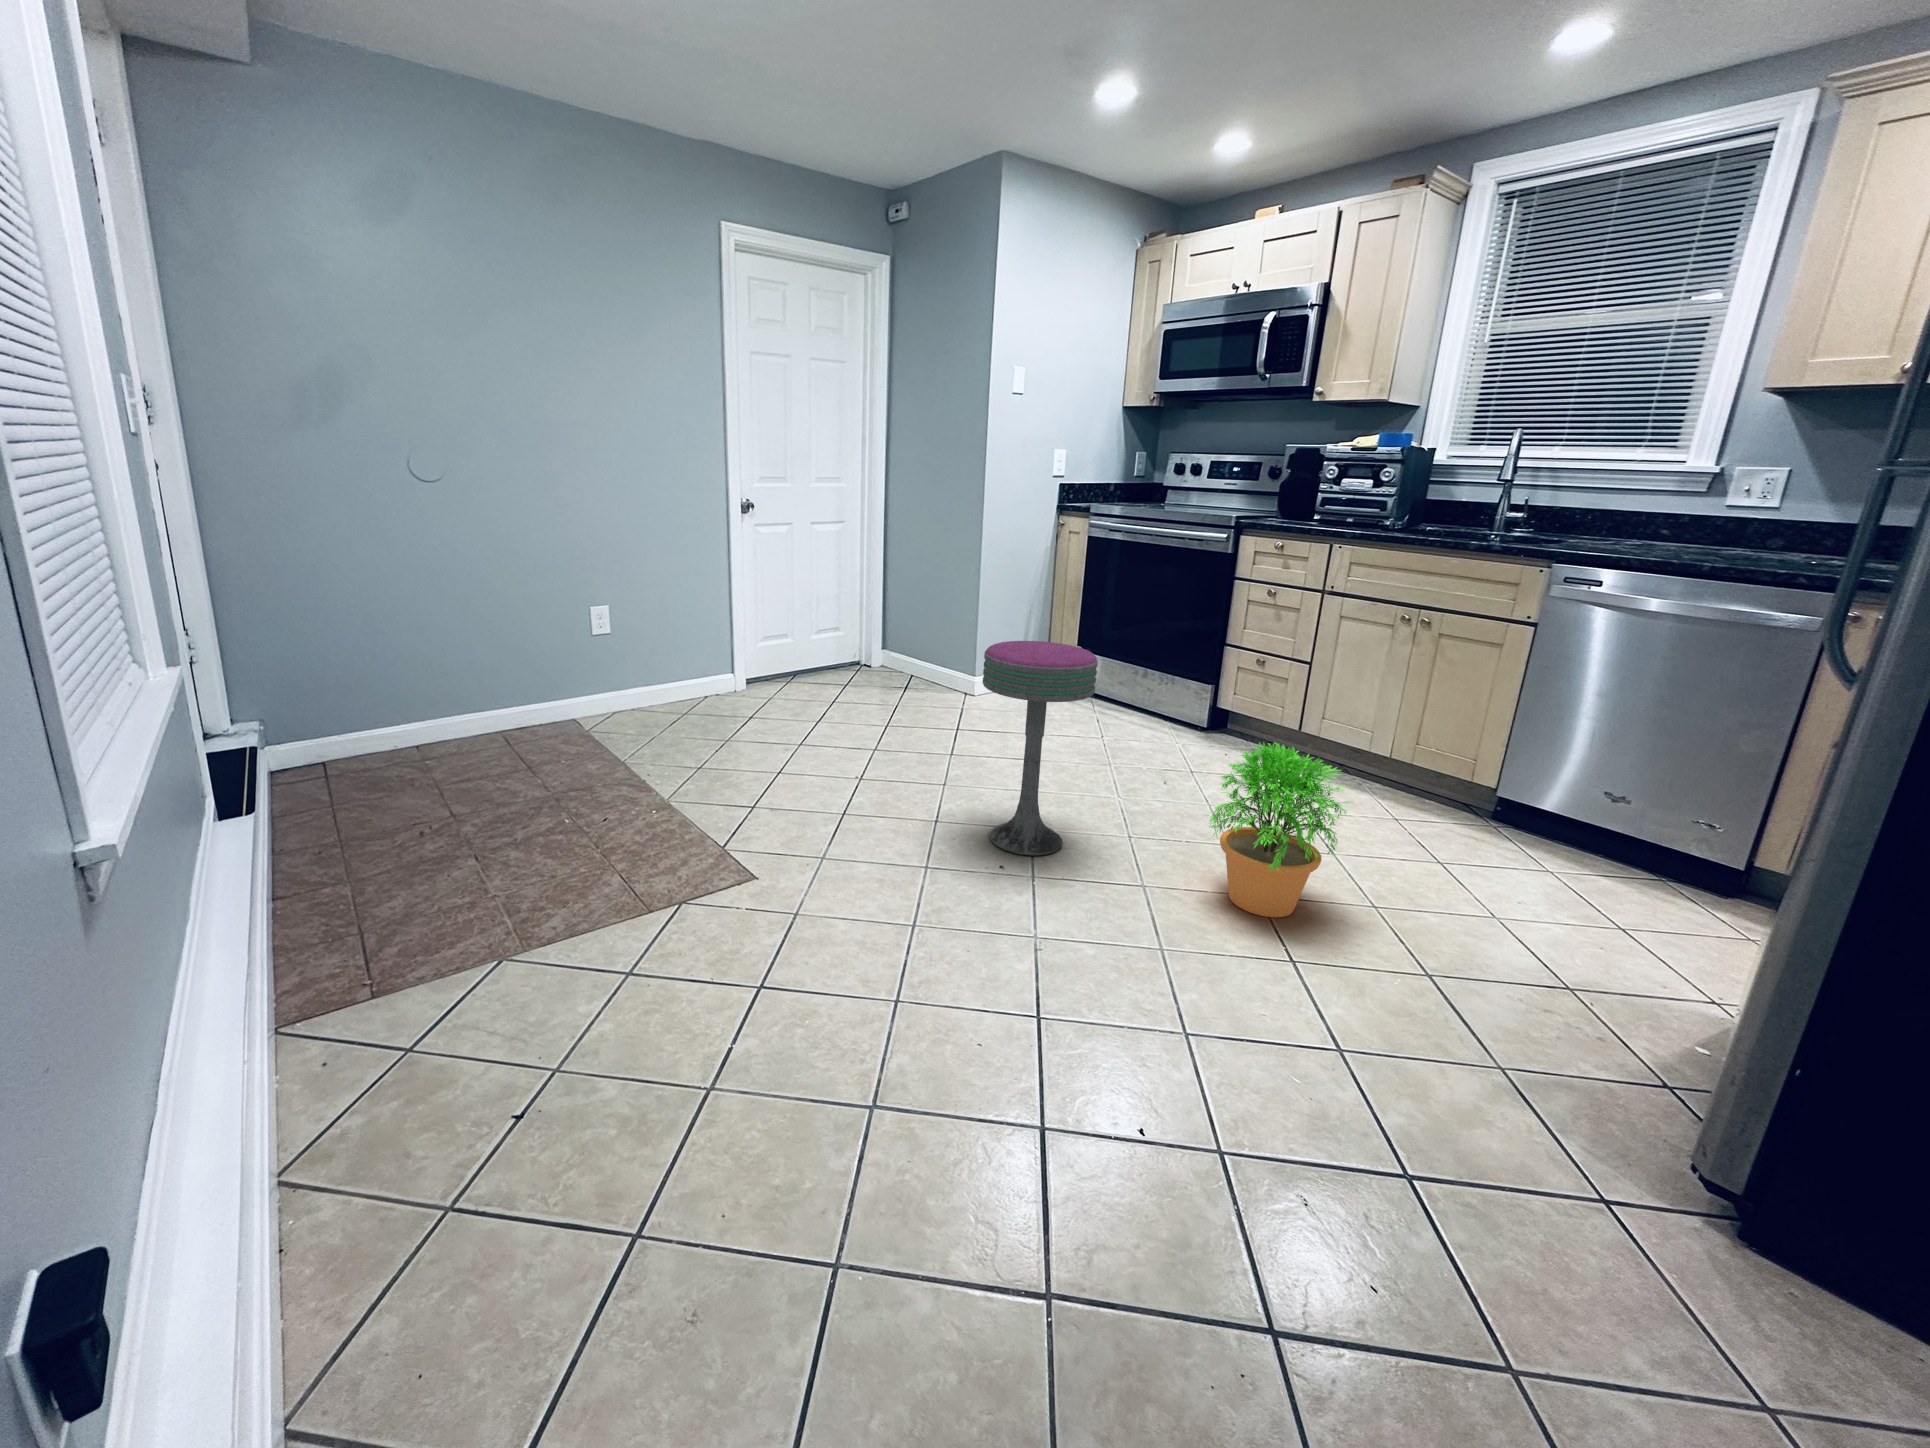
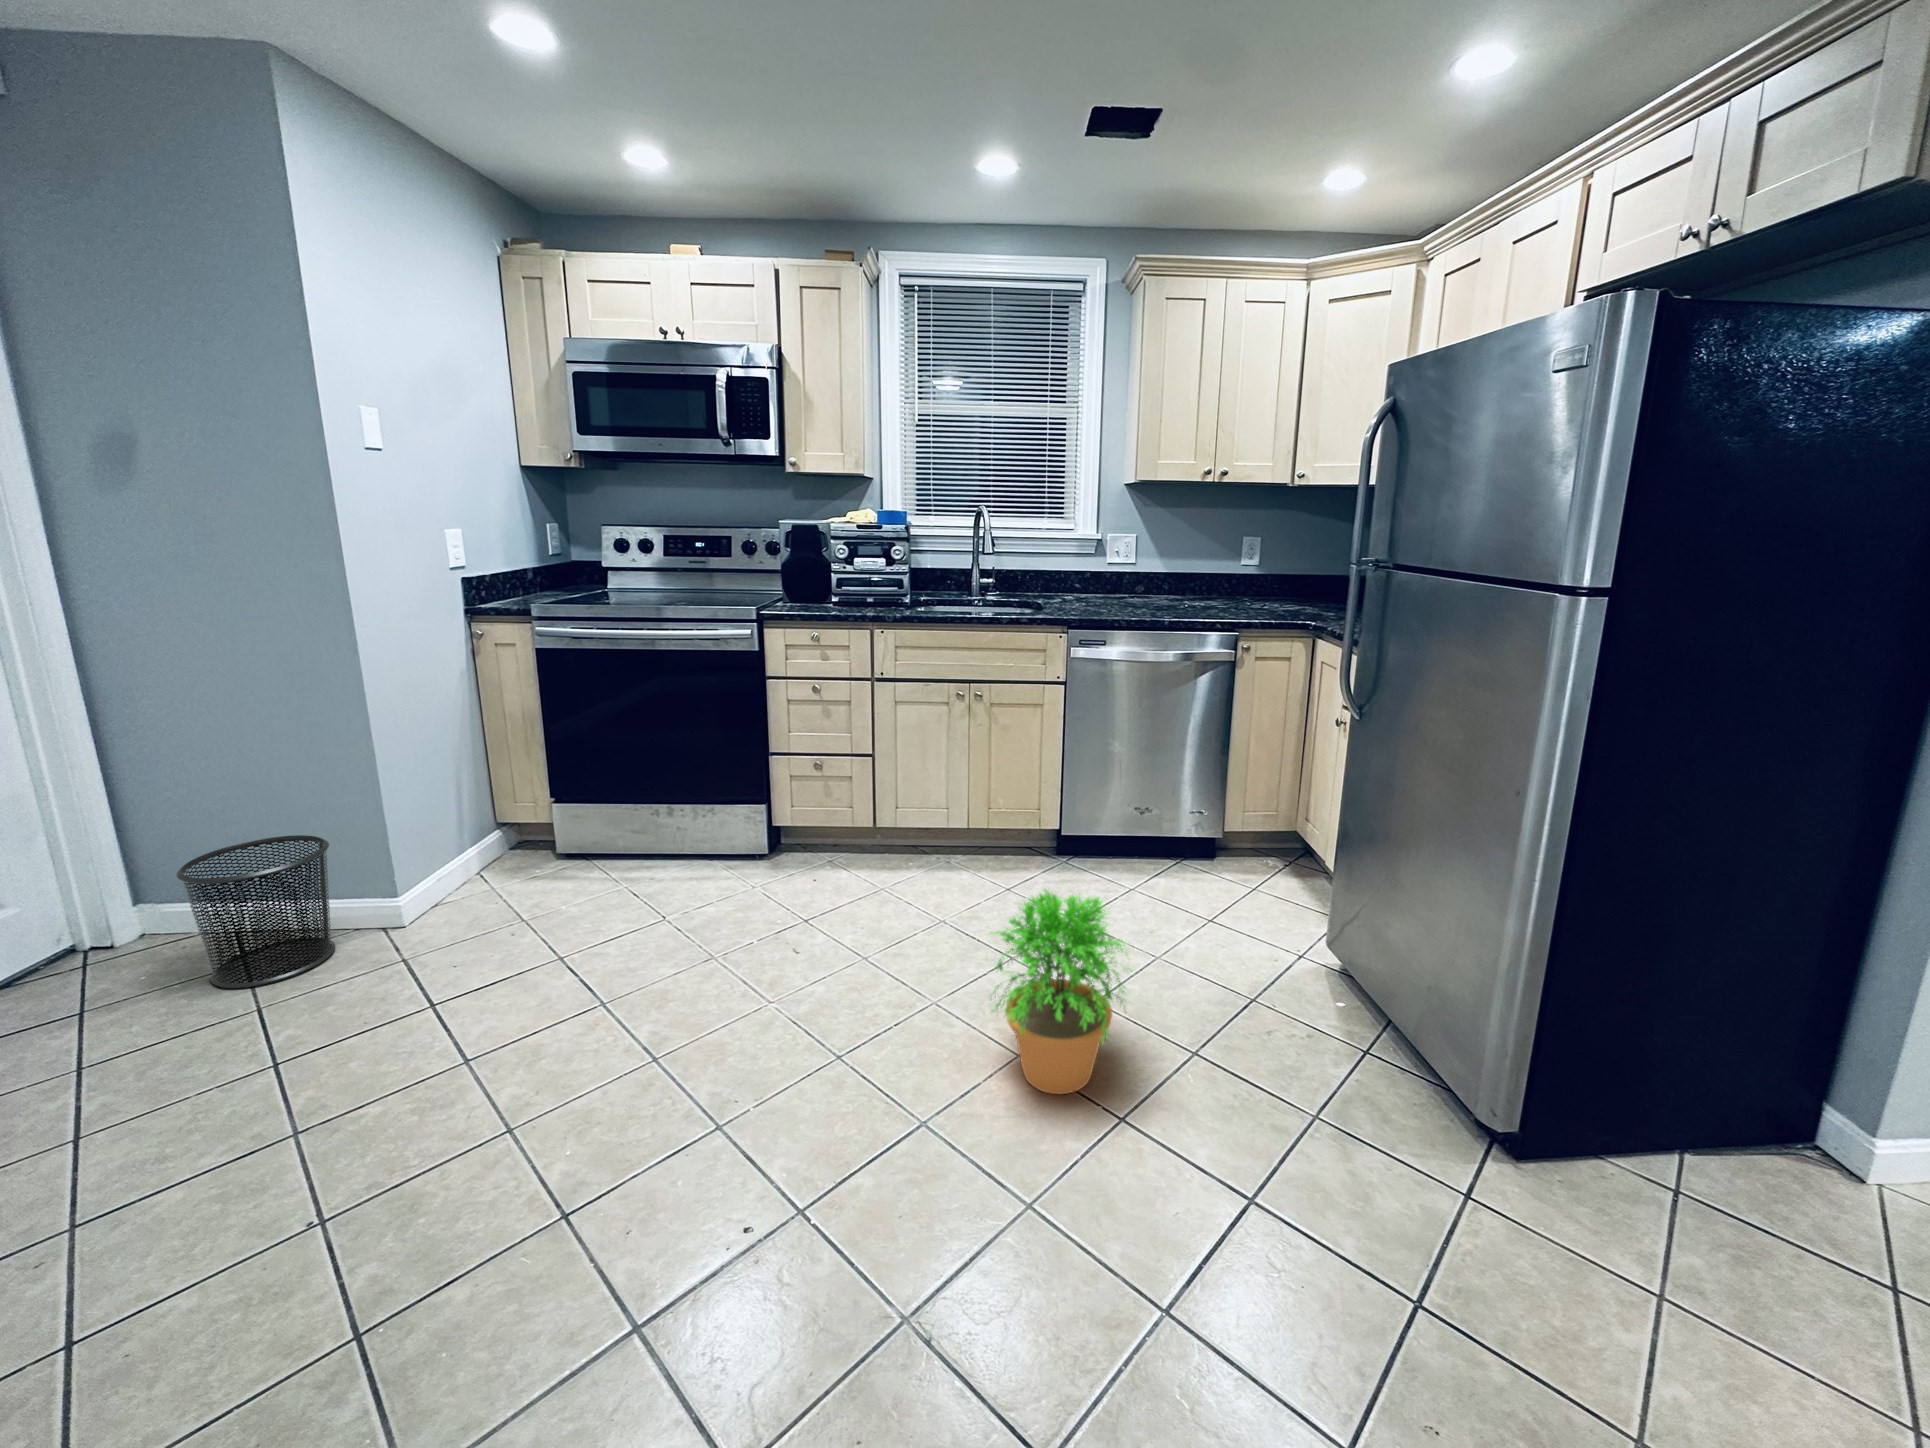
trash can: none [889,622,950,696] -> present [177,835,335,988]
bar stool: present [983,641,1098,855] -> none [648,858,838,1217]

